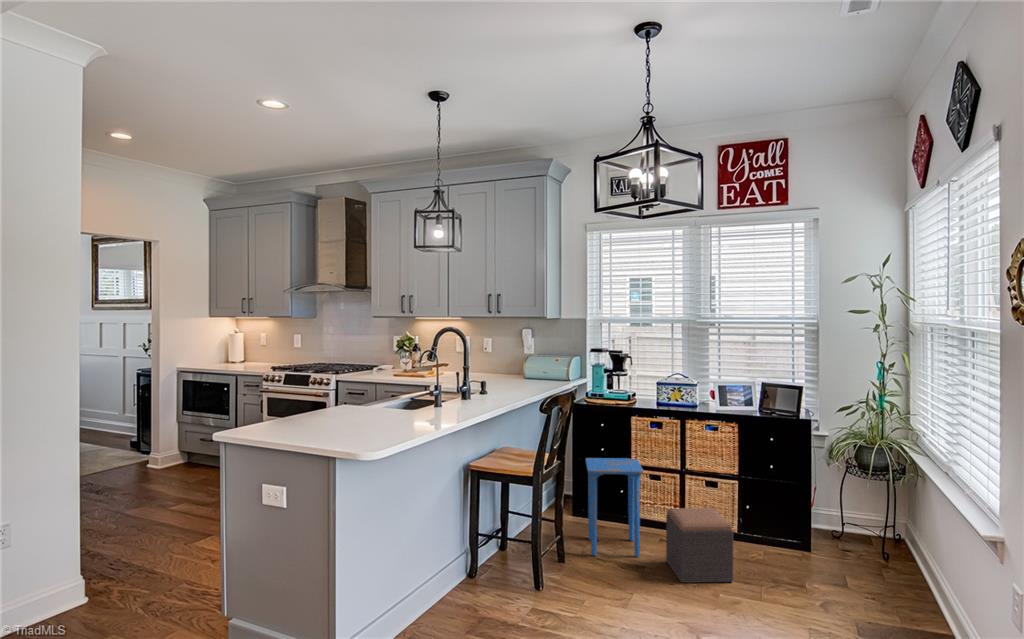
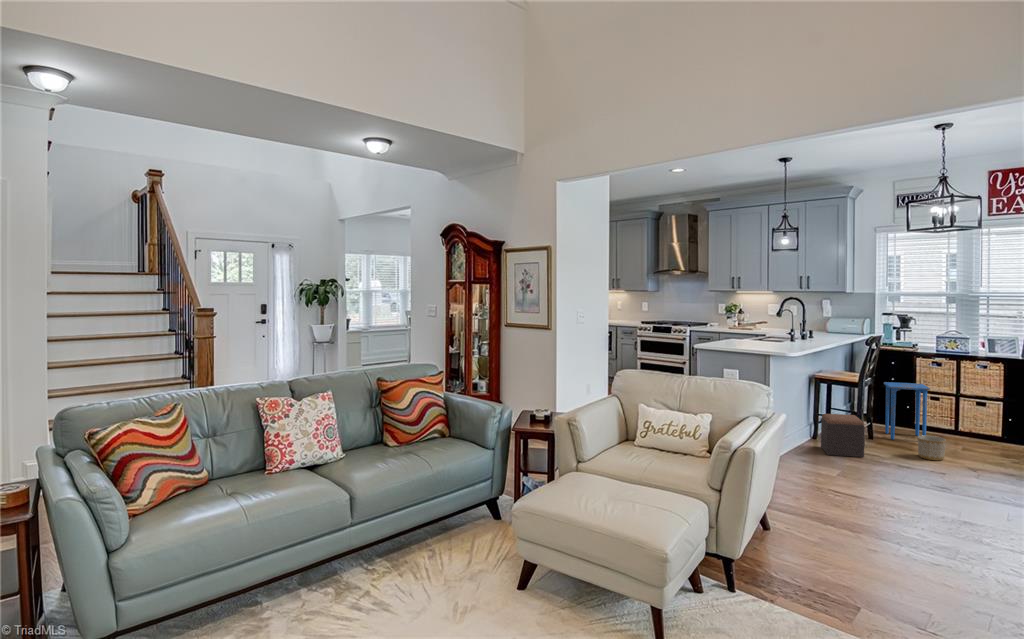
footstool: present [666,508,733,583] -> present [821,414,865,457]
planter: none [617,563,658,614] -> present [918,436,946,460]

